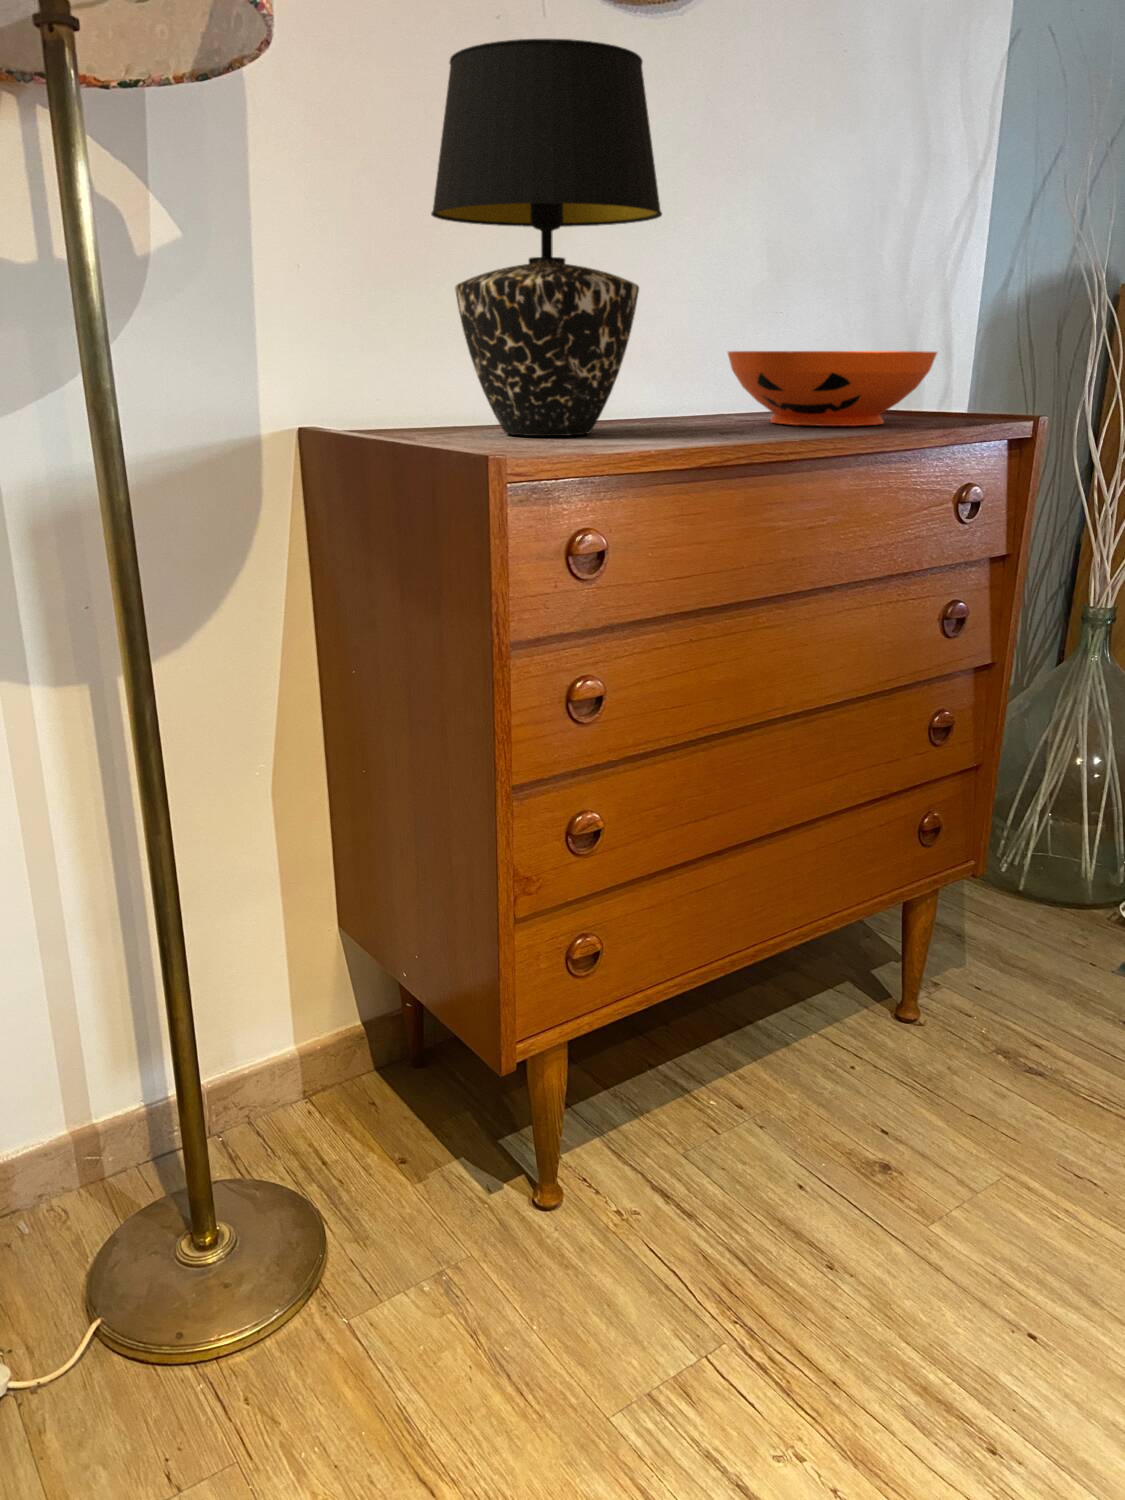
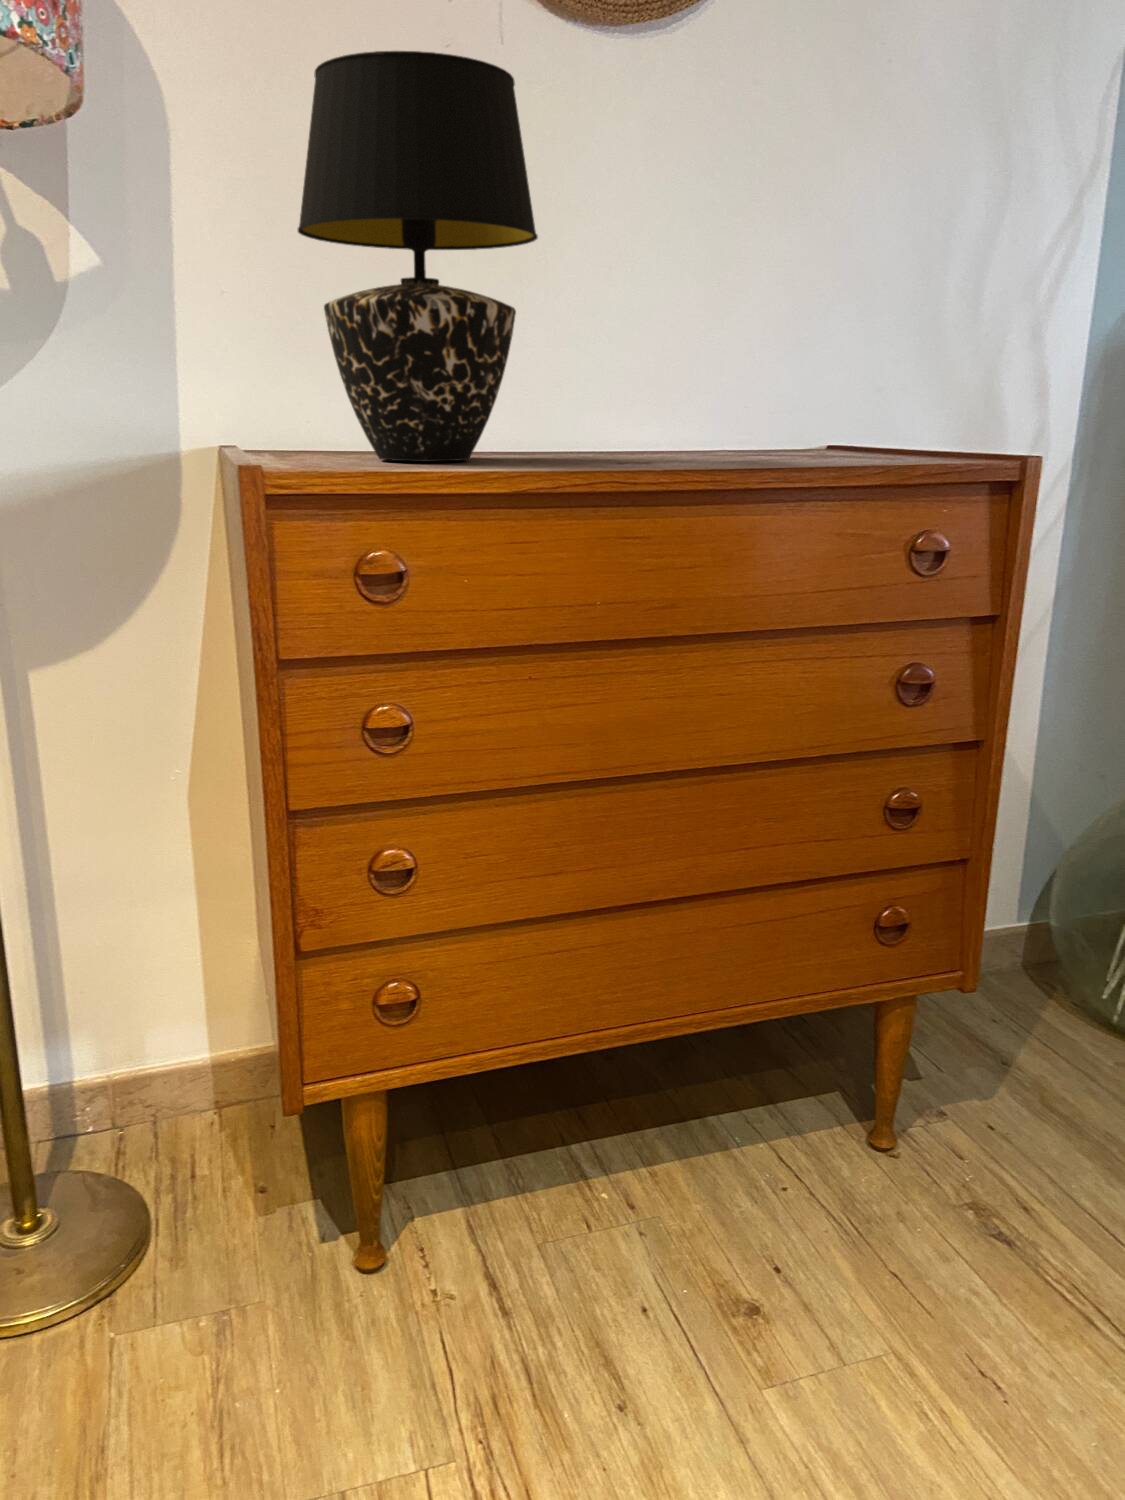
decorative bowl: present [728,351,937,426] -> none [661,379,893,463]

